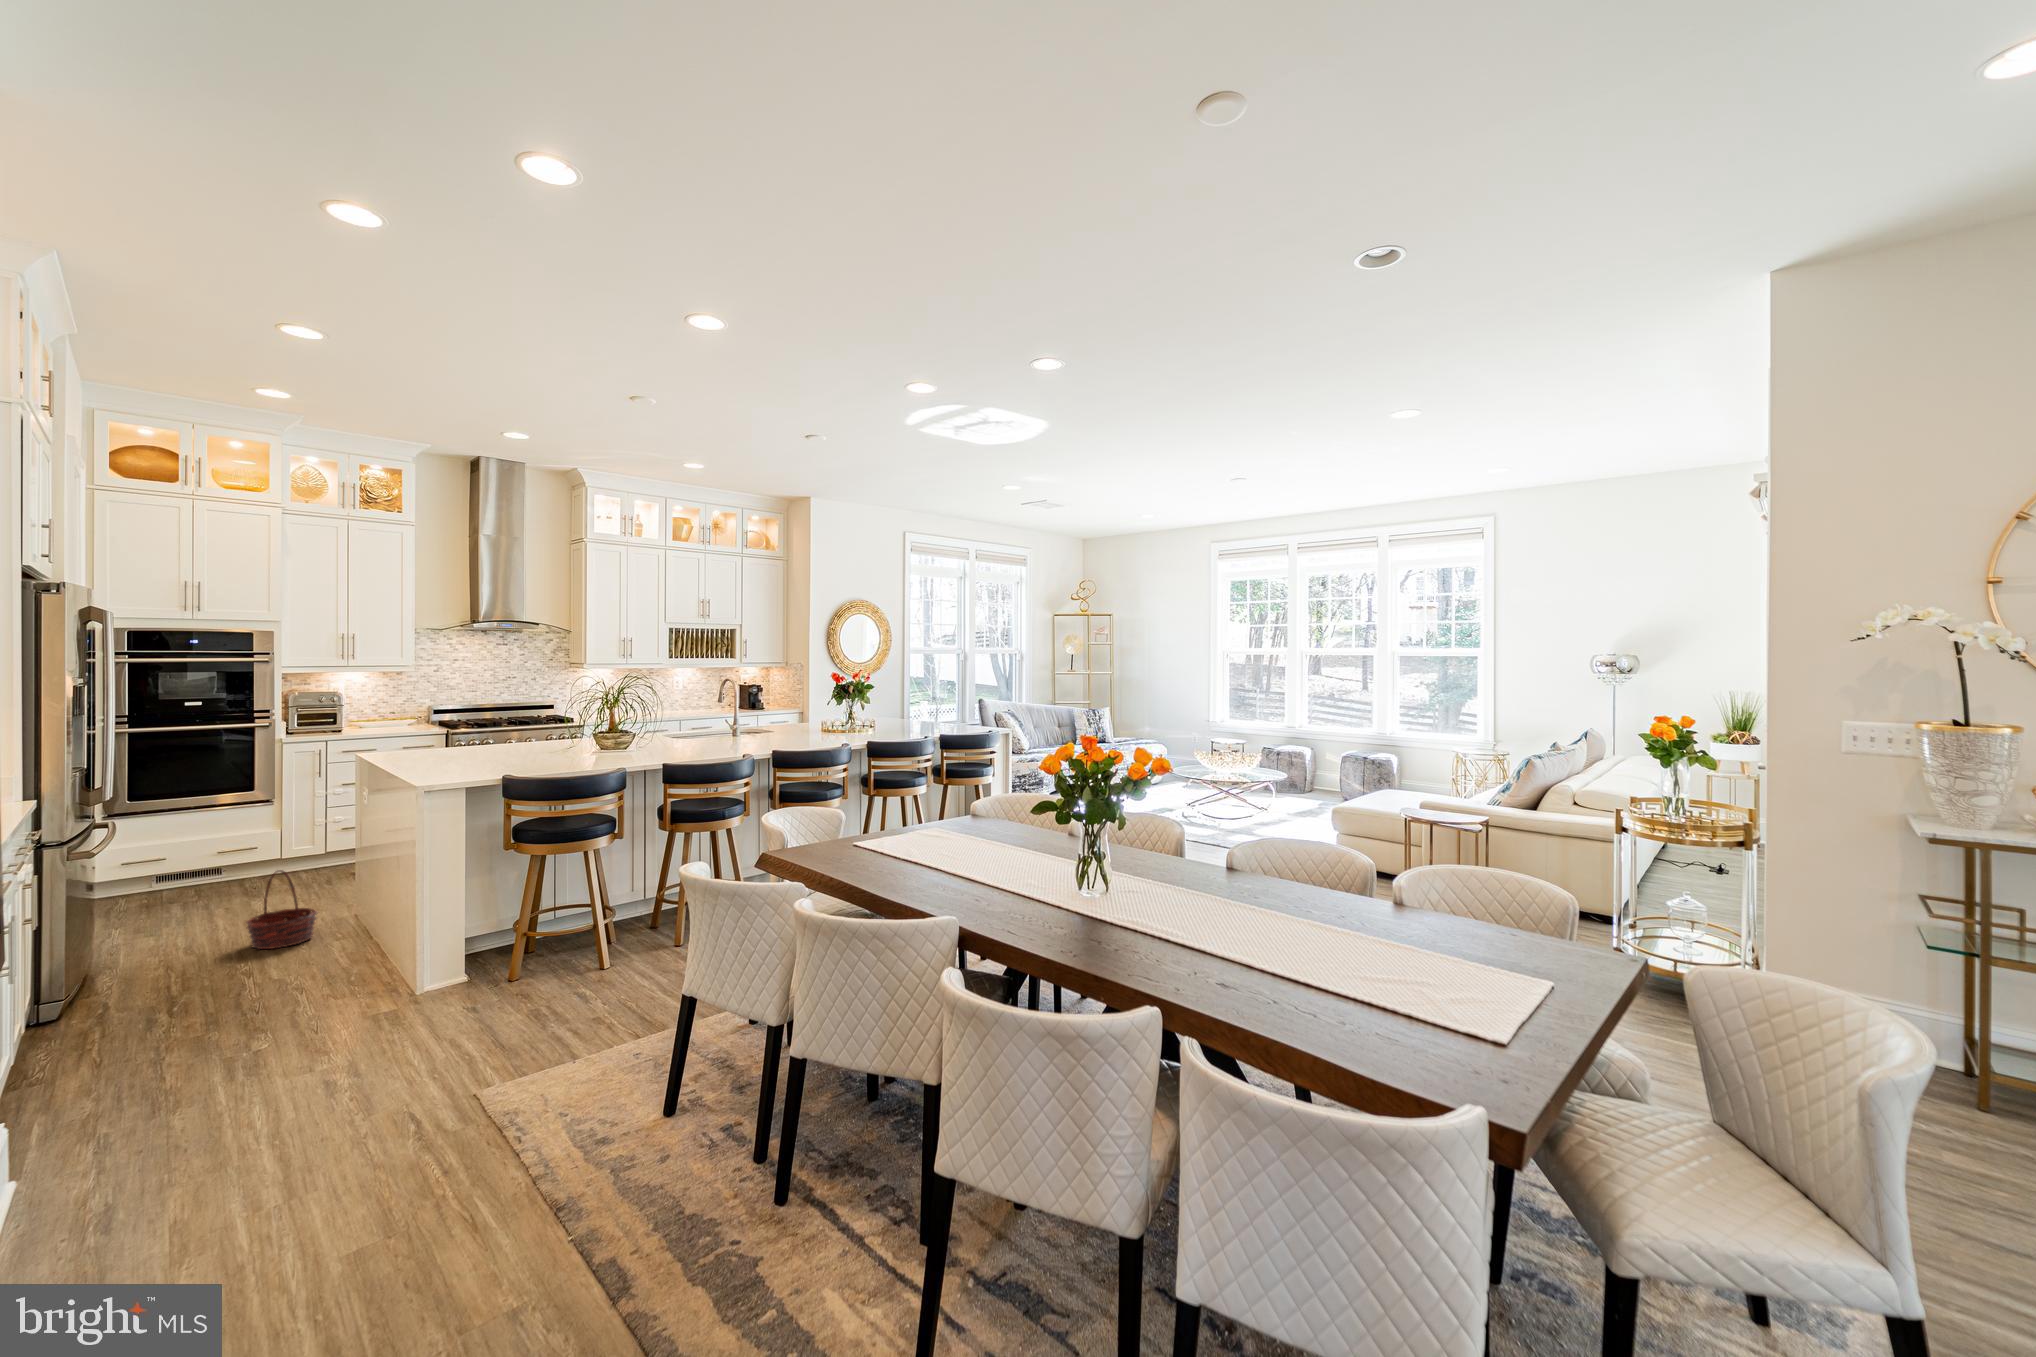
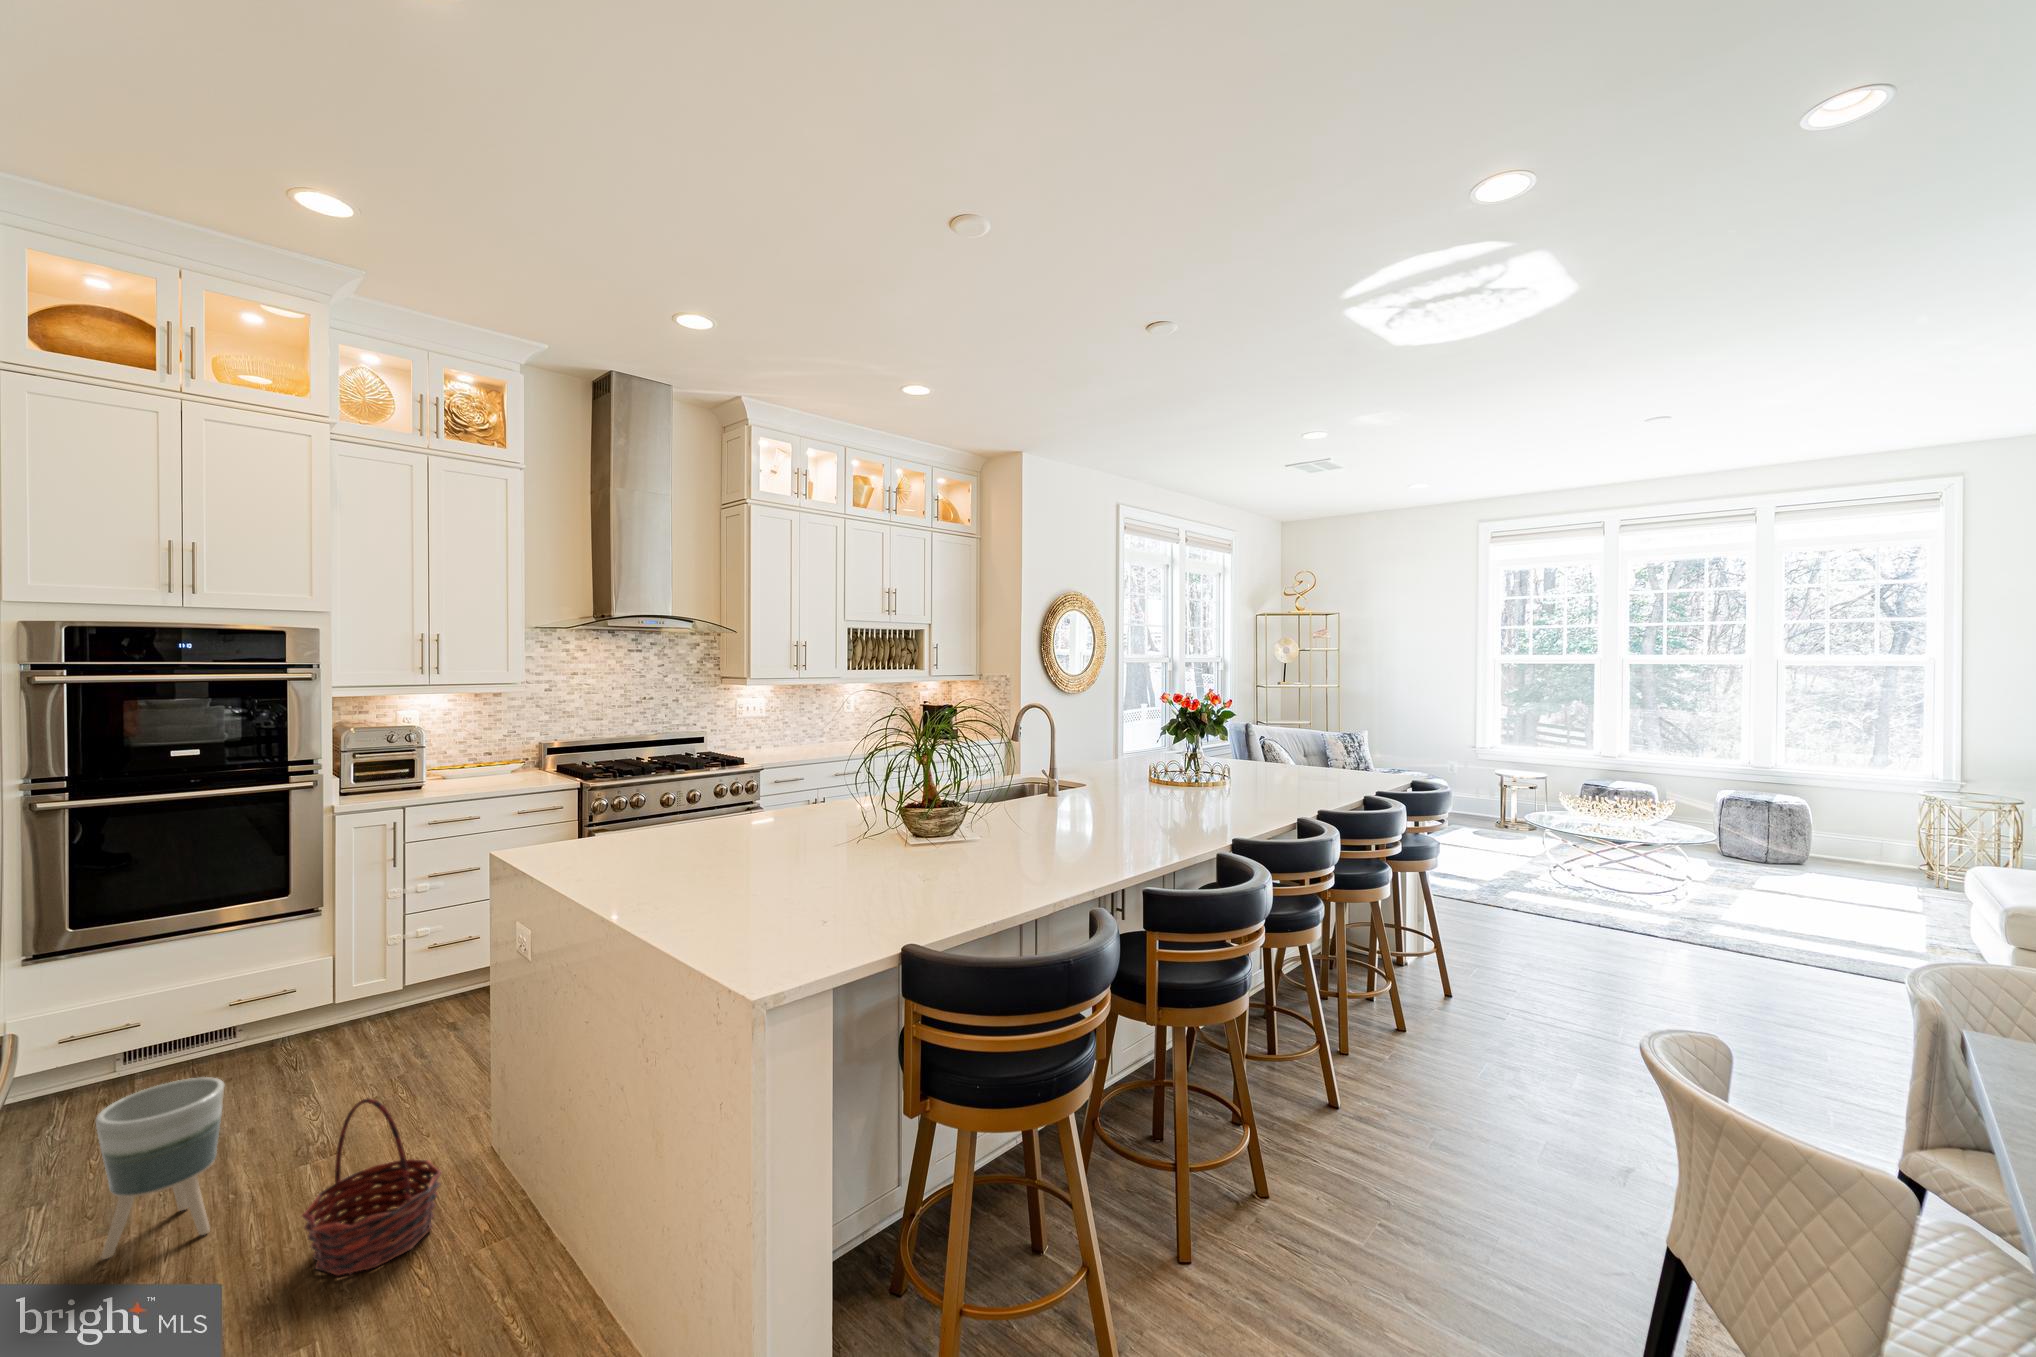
planter: none [147,865,210,944] -> present [96,1077,224,1259]

